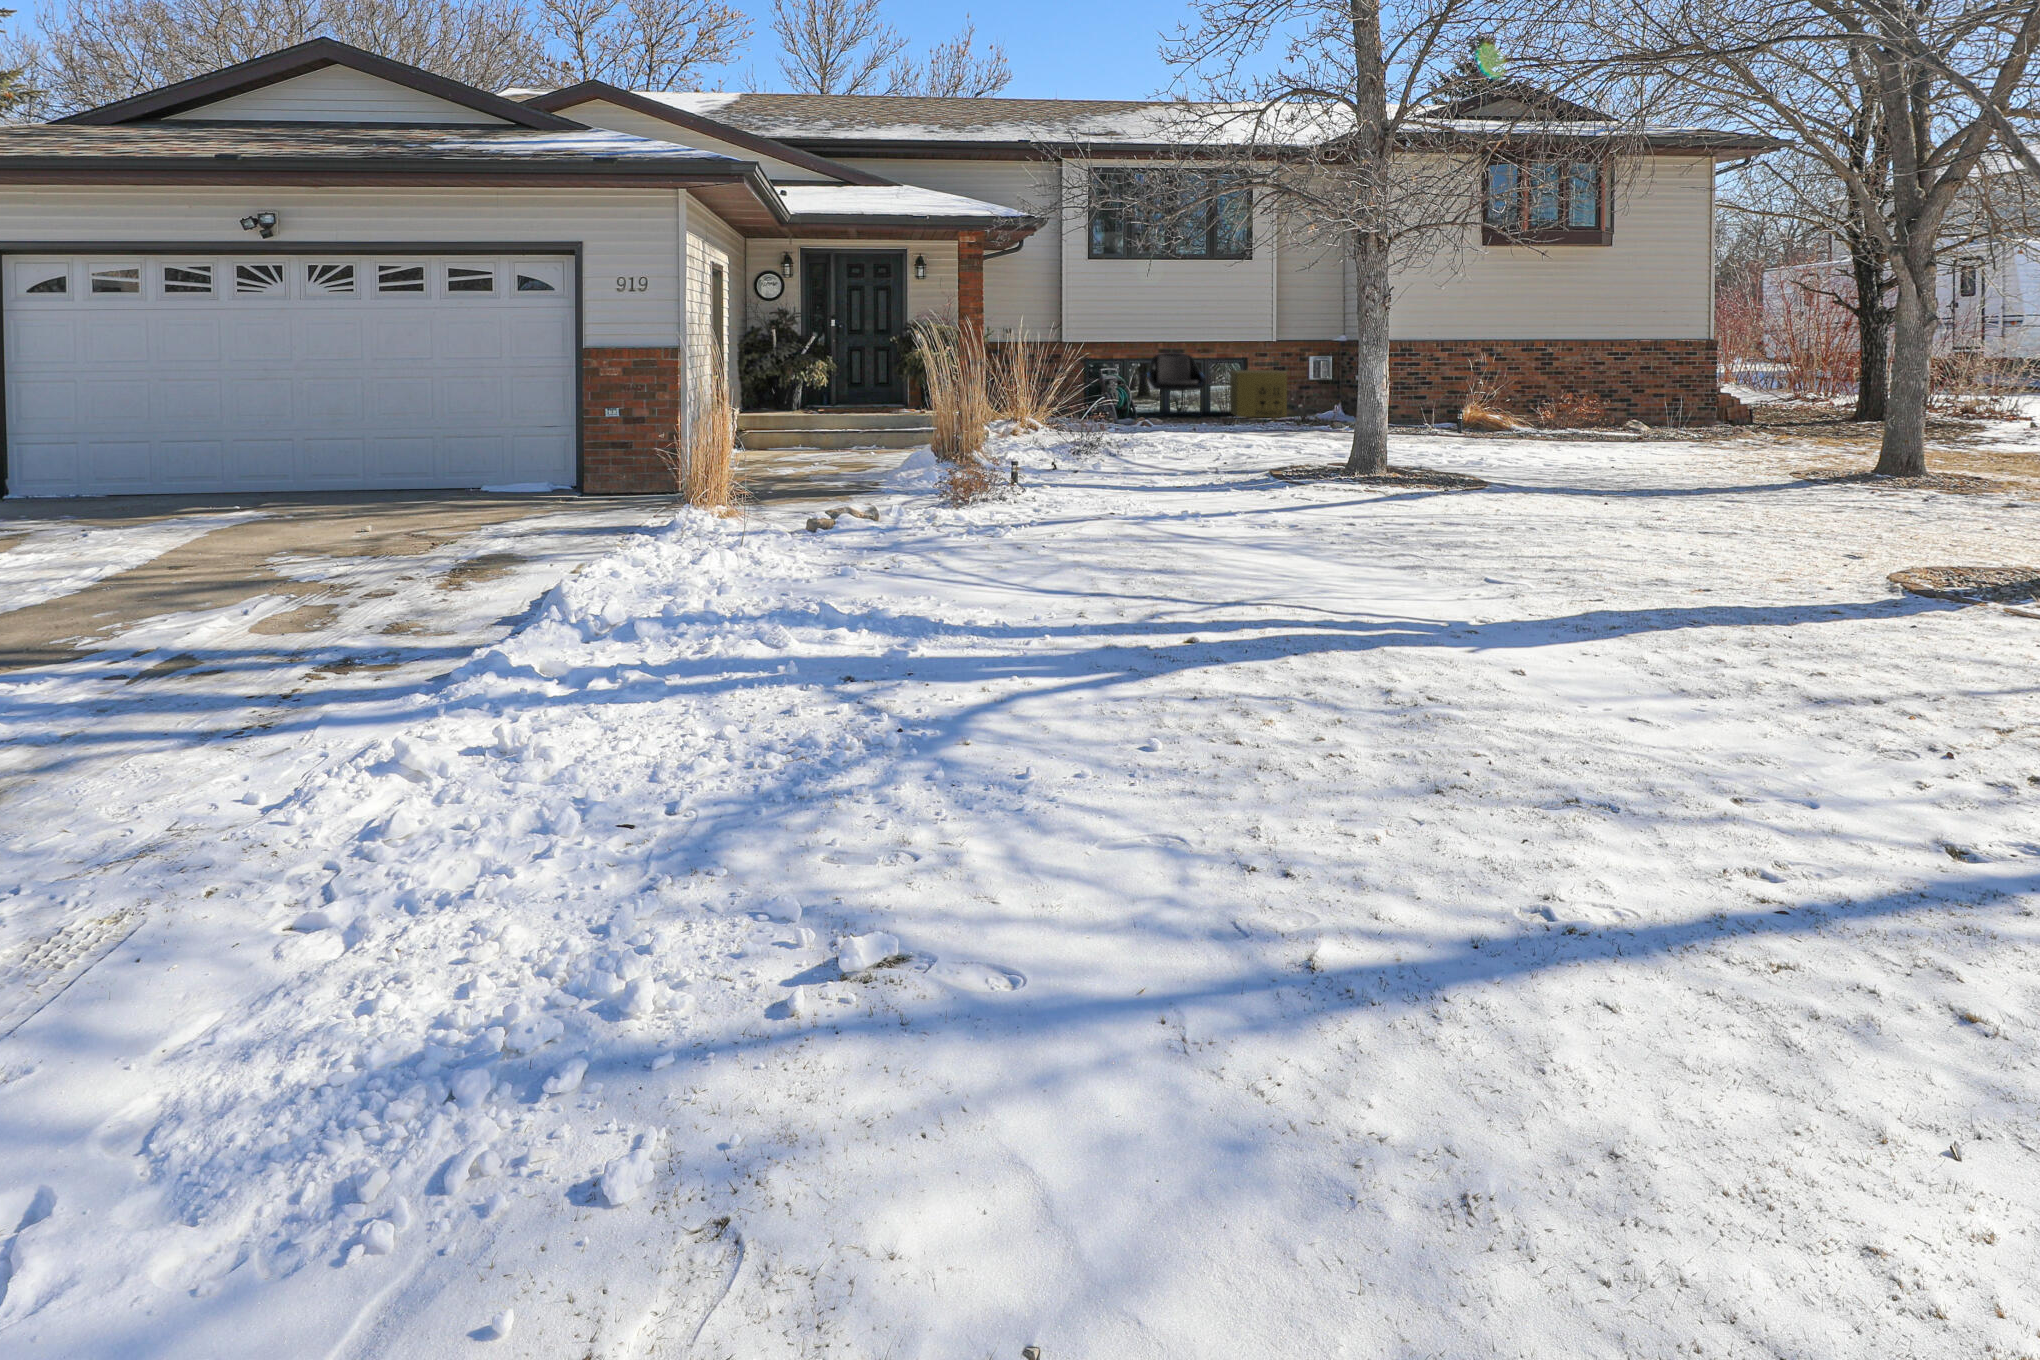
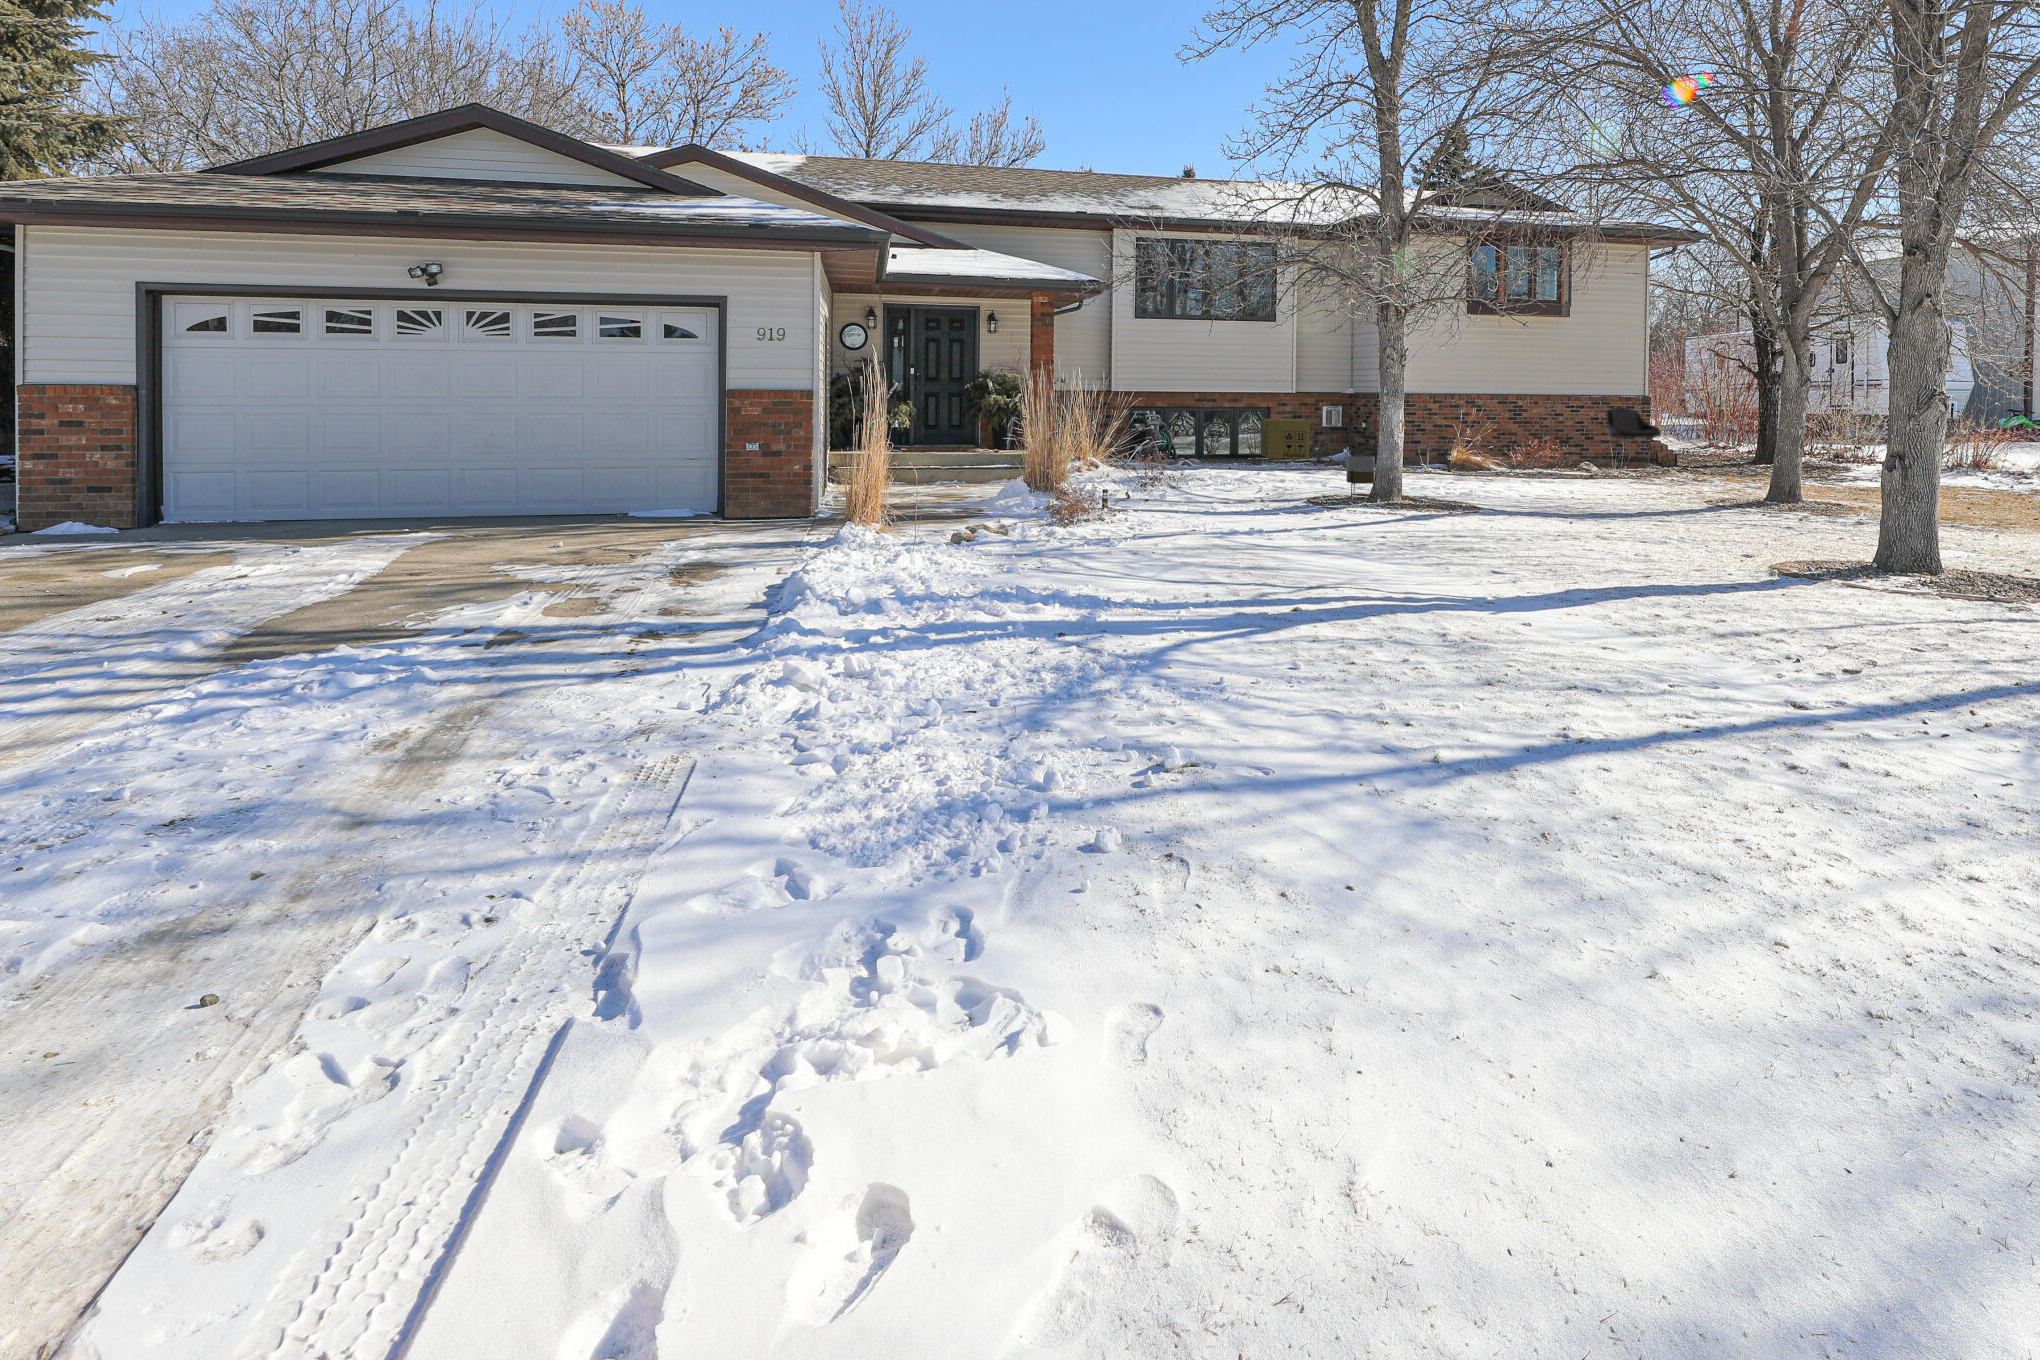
lounge chair: present [1147,353,1206,416] -> present [1603,408,1661,458]
planter: none [1321,419,1357,469] -> present [1346,456,1376,497]

